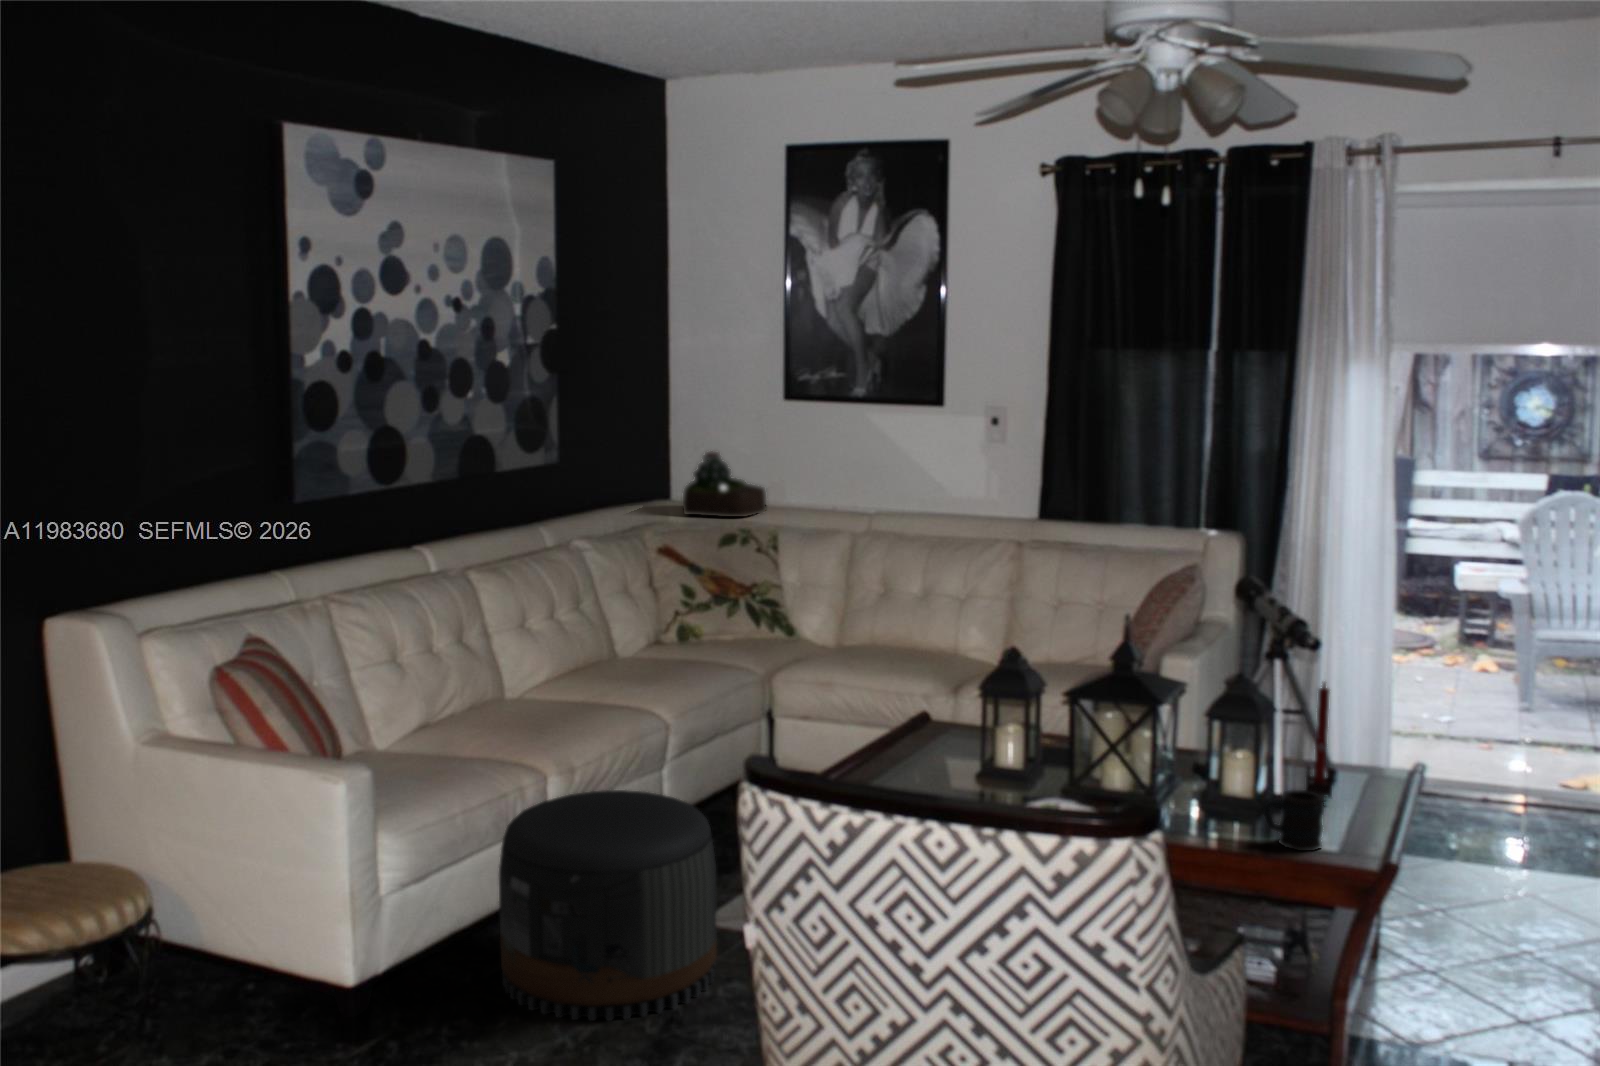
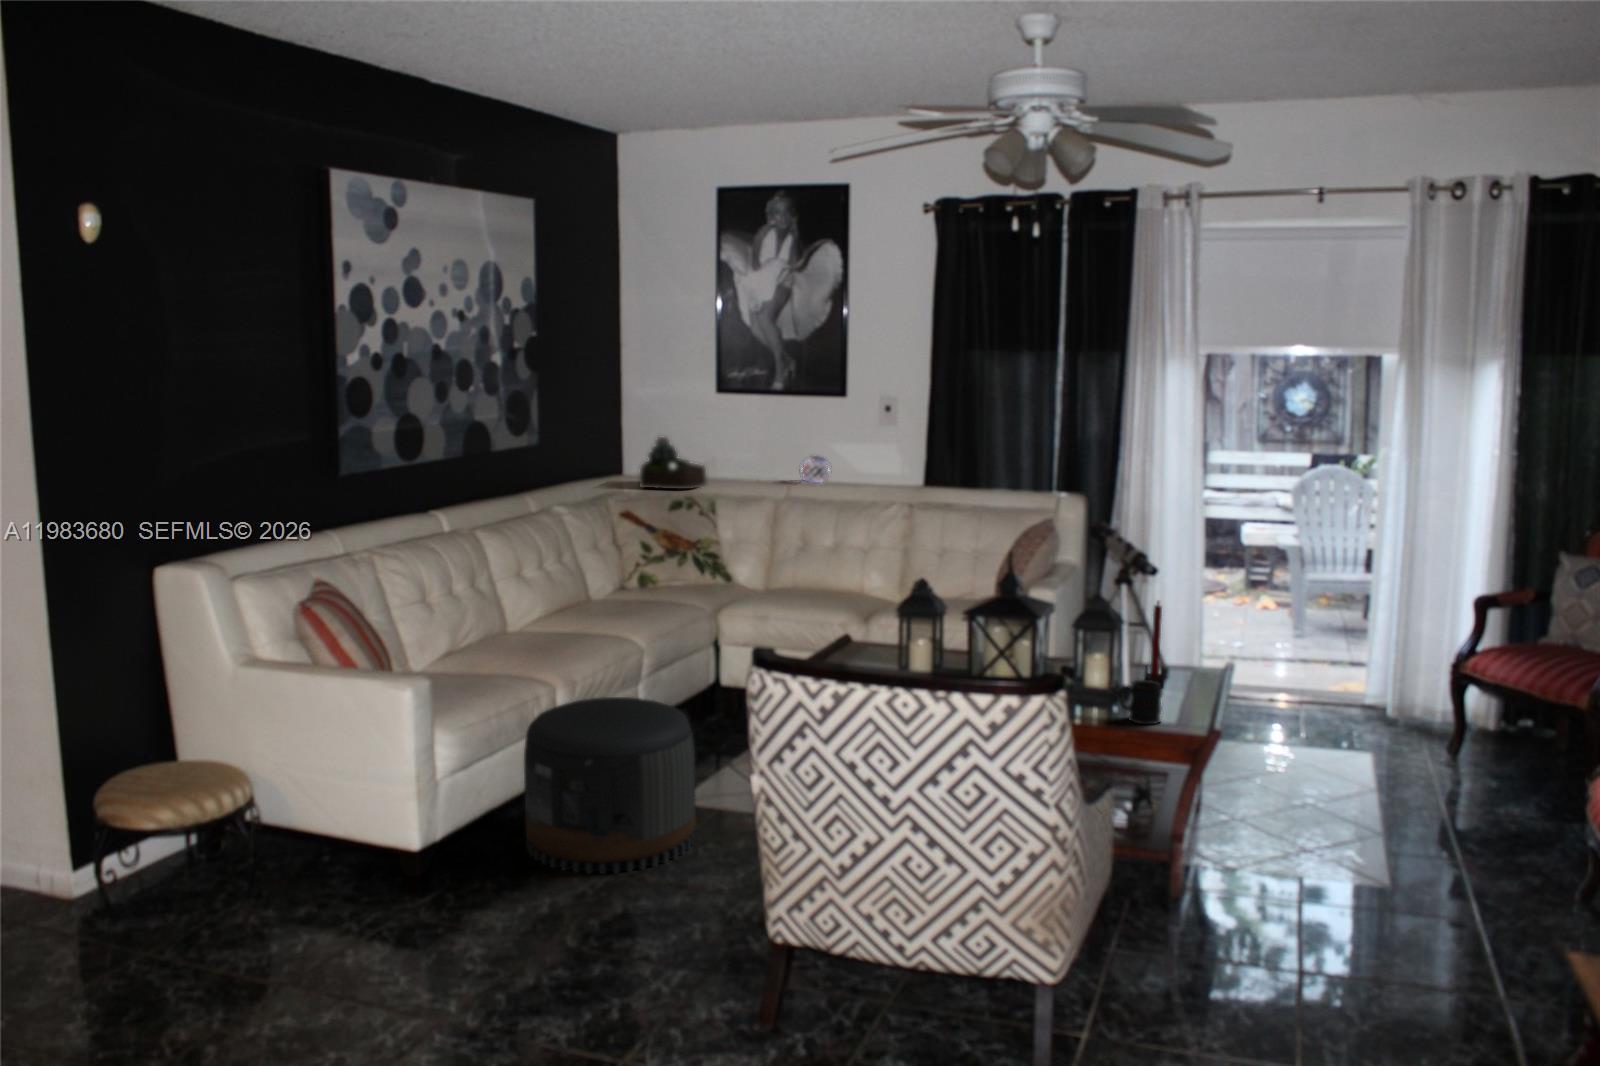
decorative orb: none [882,477,923,510] -> present [801,456,830,483]

